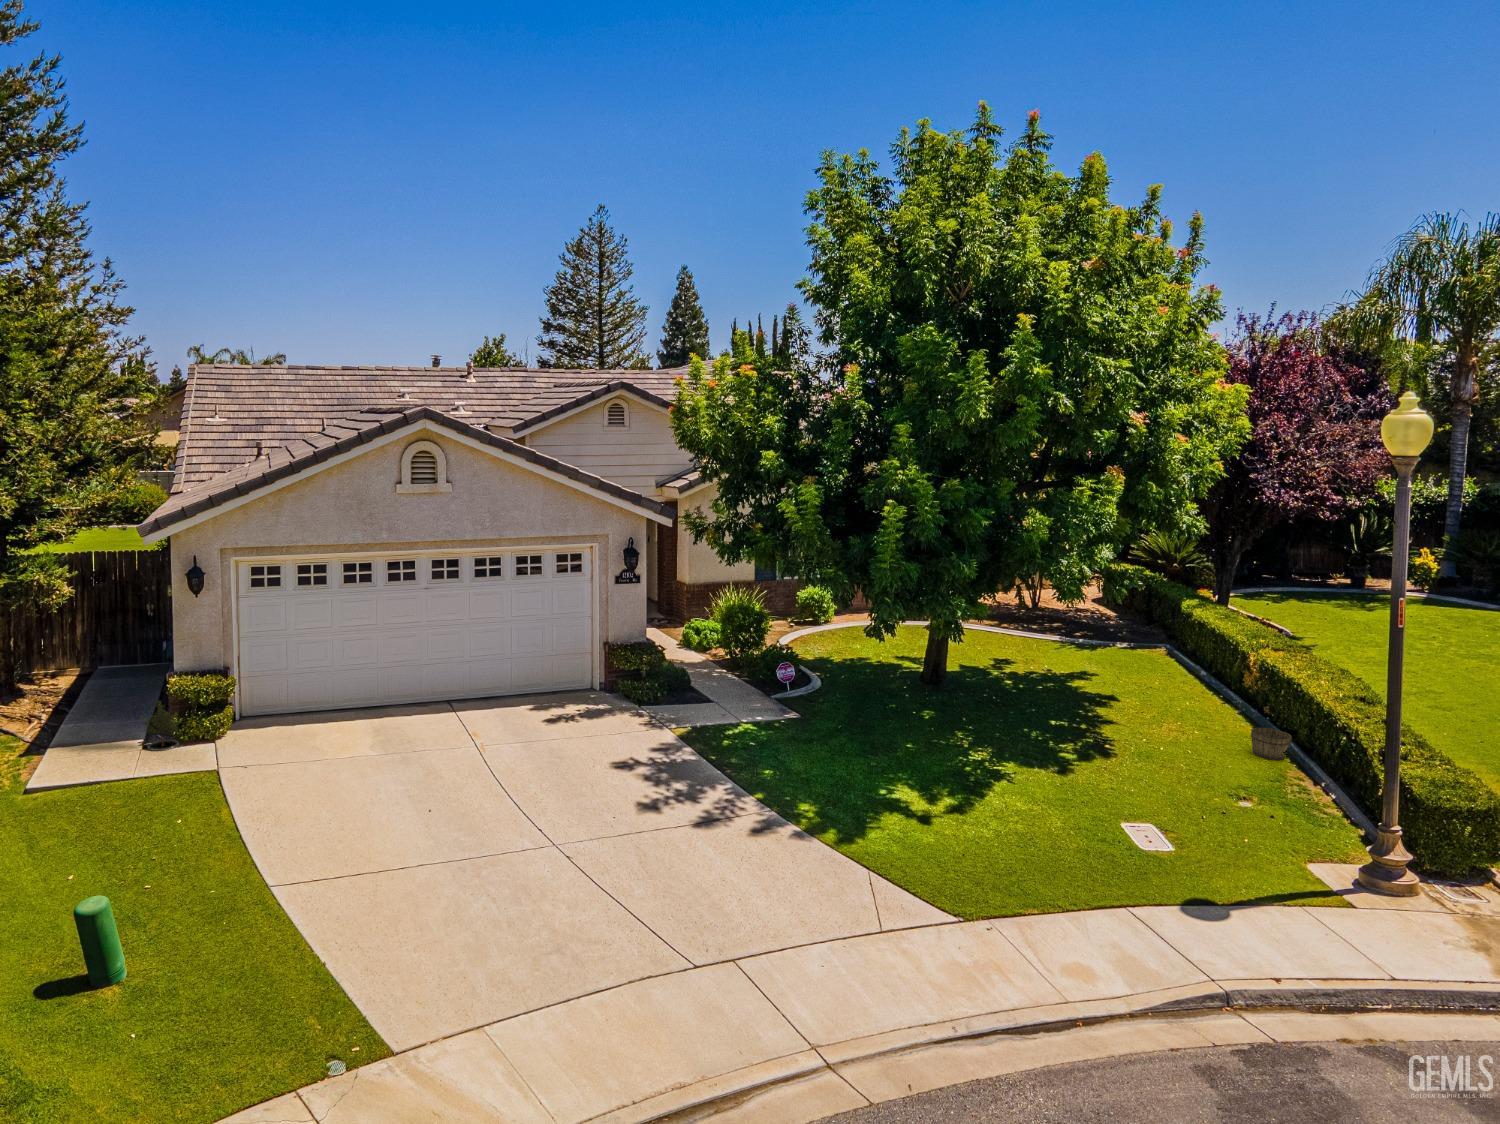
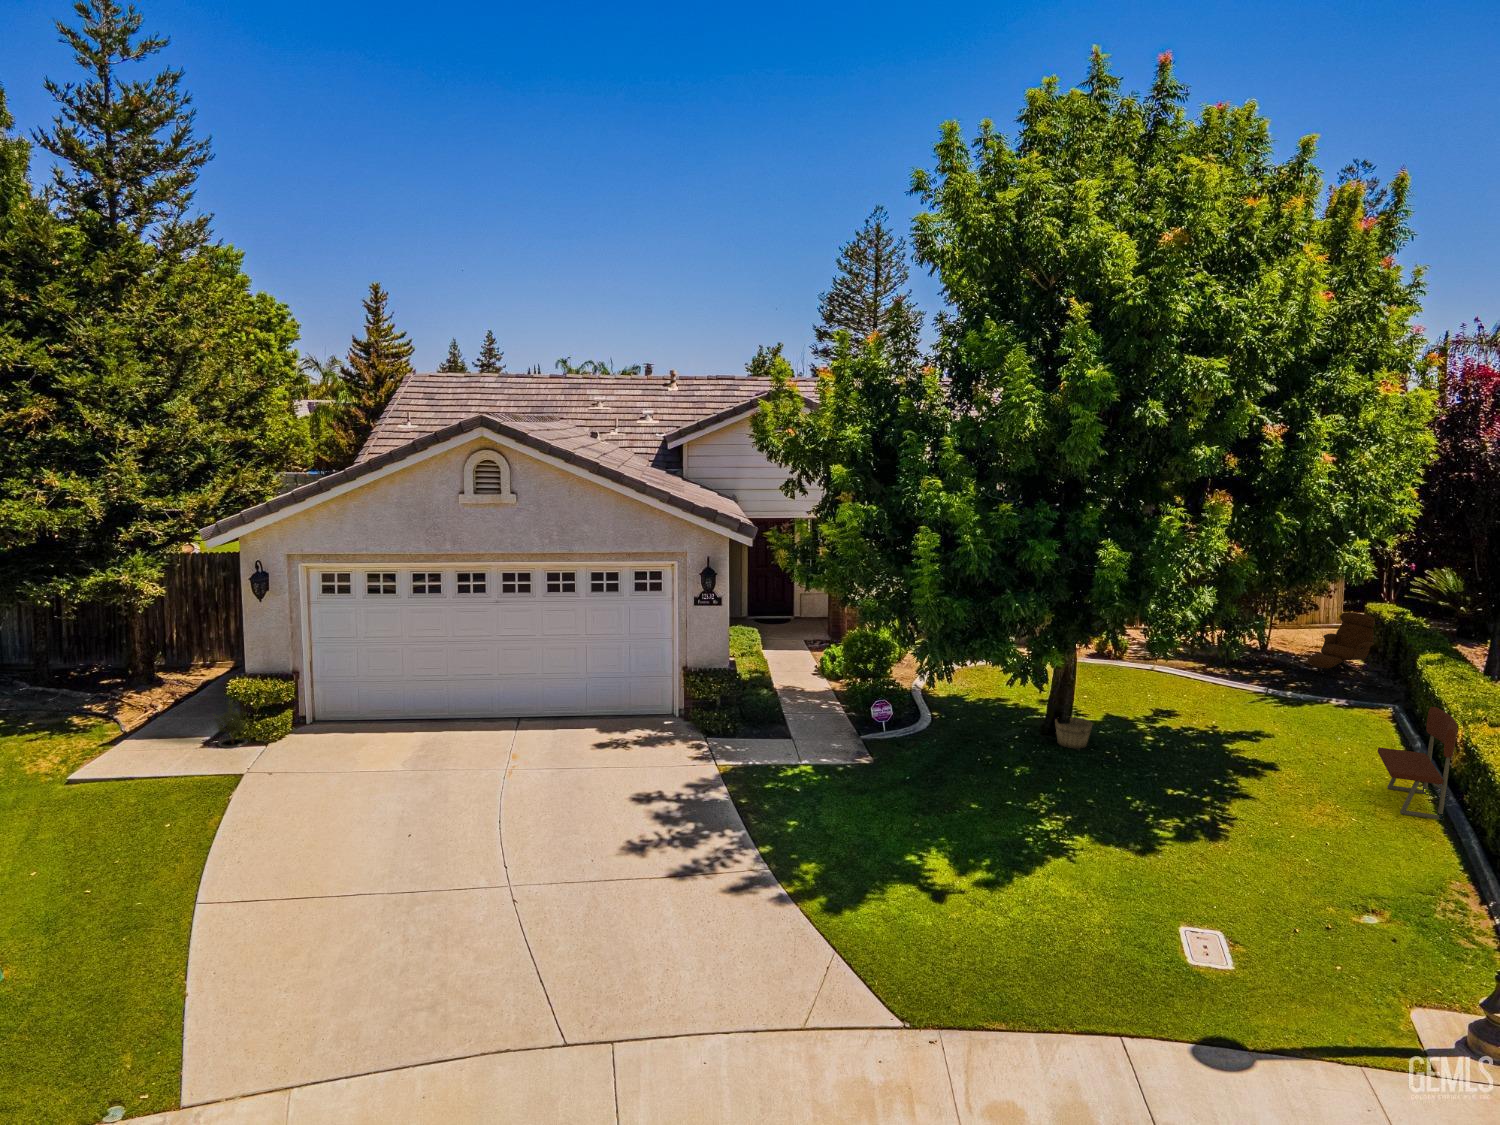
lounge chair: none [1095,576,1142,629] -> present [1308,612,1375,677]
bench: none [1193,641,1260,728] -> present [1378,707,1457,820]
wooden bucket: present [1251,726,1292,760] -> present [1055,716,1093,749]

